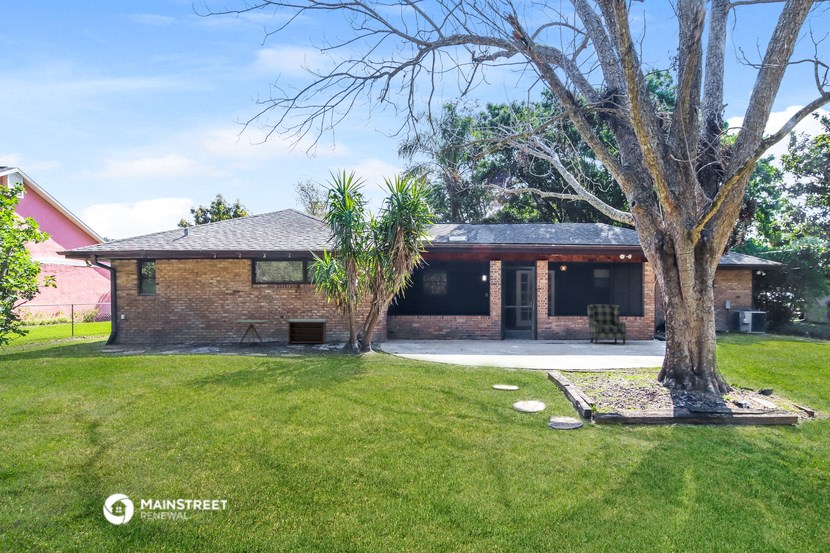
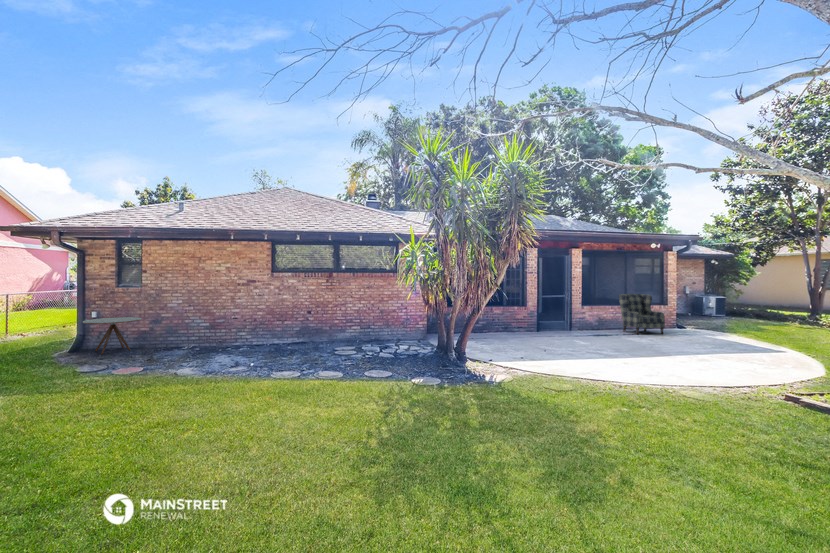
bench: present [288,319,327,344] -> none [319,313,365,344]
round table: present [234,320,269,345] -> present [83,317,142,354]

